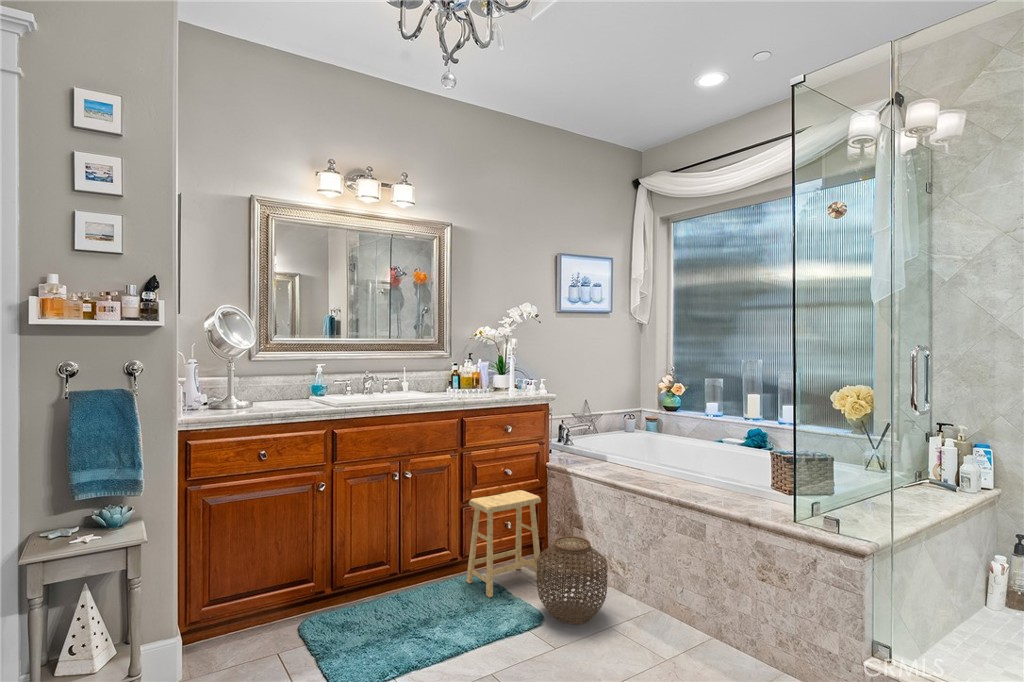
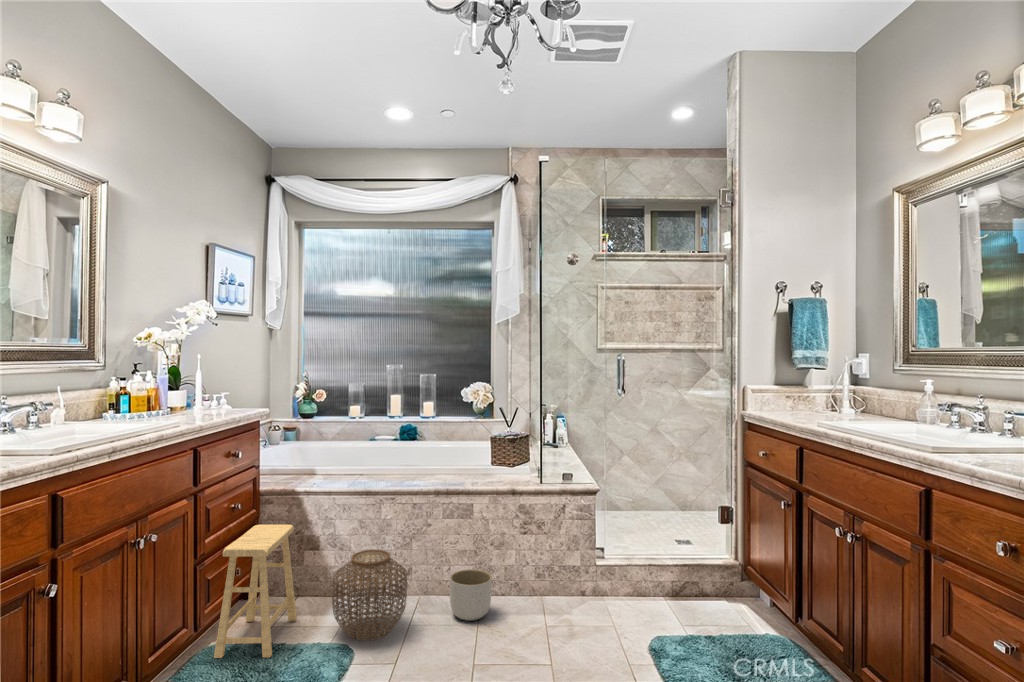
planter: none [648,594,698,656] -> present [450,569,492,621]

